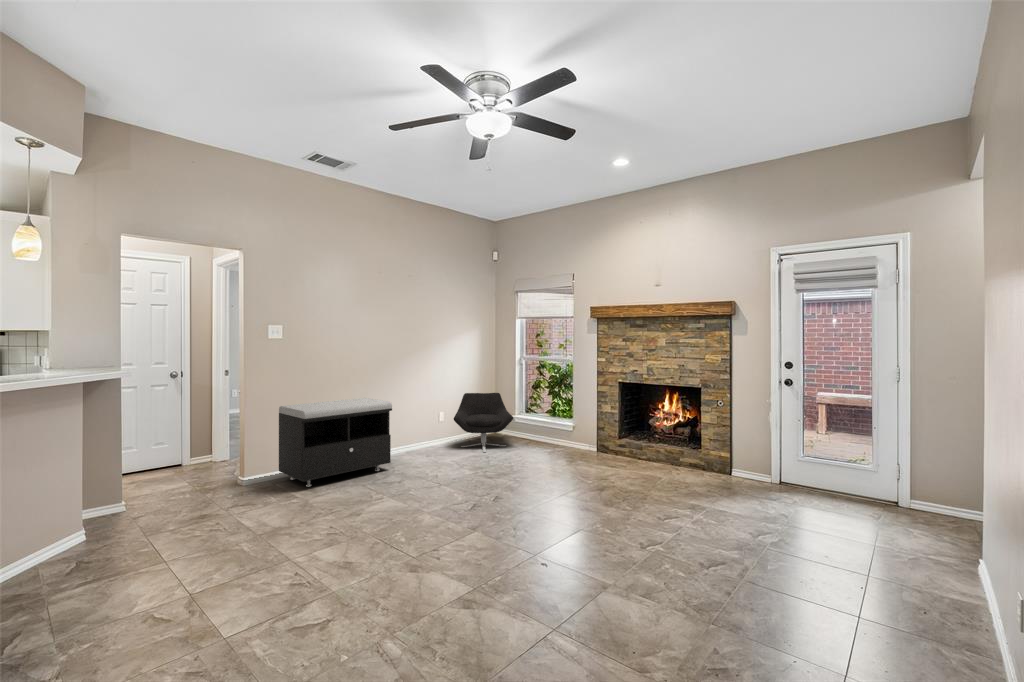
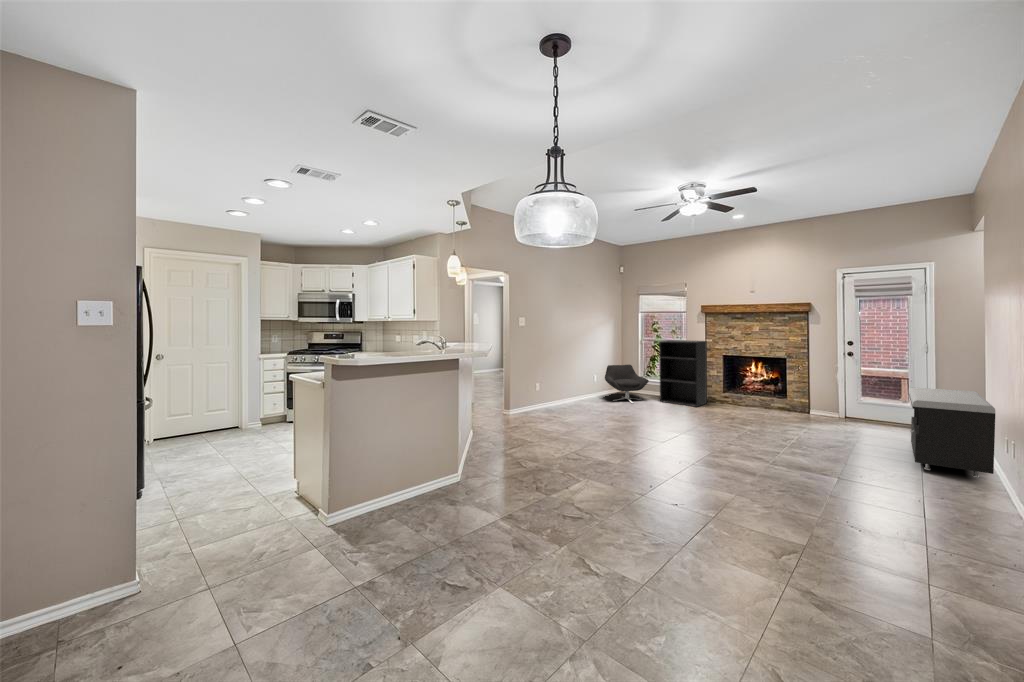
bookshelf: none [528,357,594,461] -> present [659,340,707,407]
storage bench: present [279,398,392,487] -> present [909,388,995,478]

